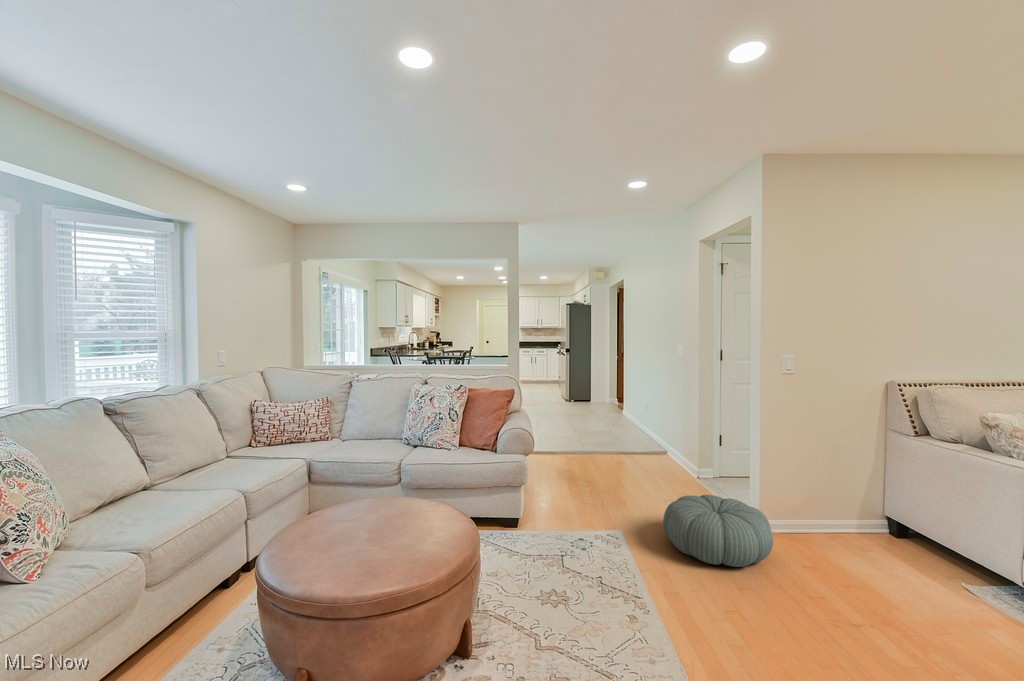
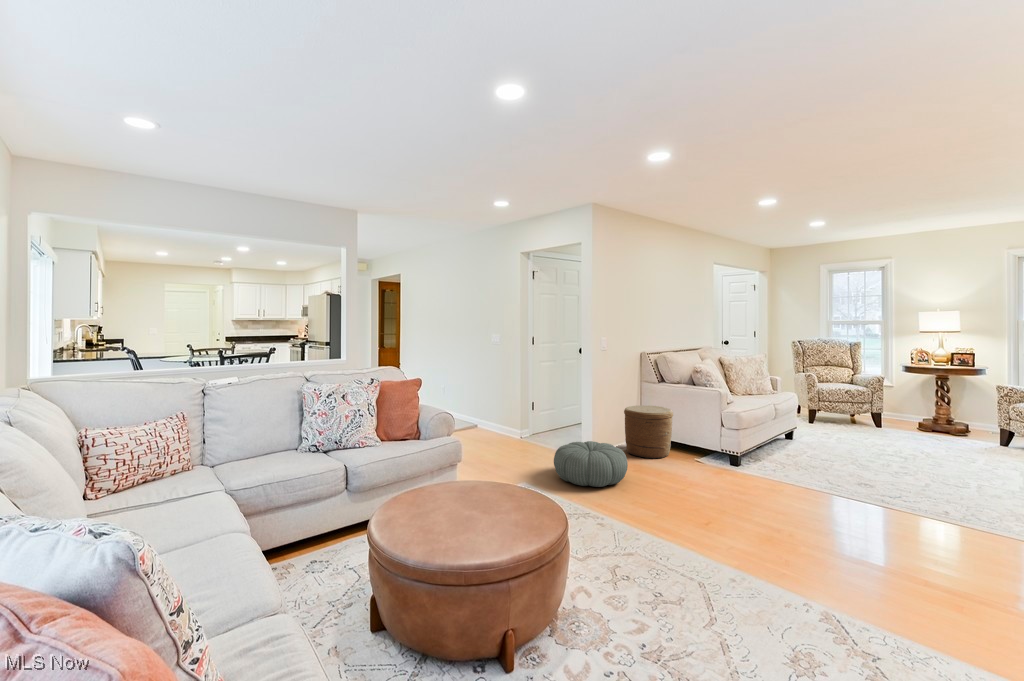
woven basket: none [828,465,923,558] -> present [624,405,673,459]

